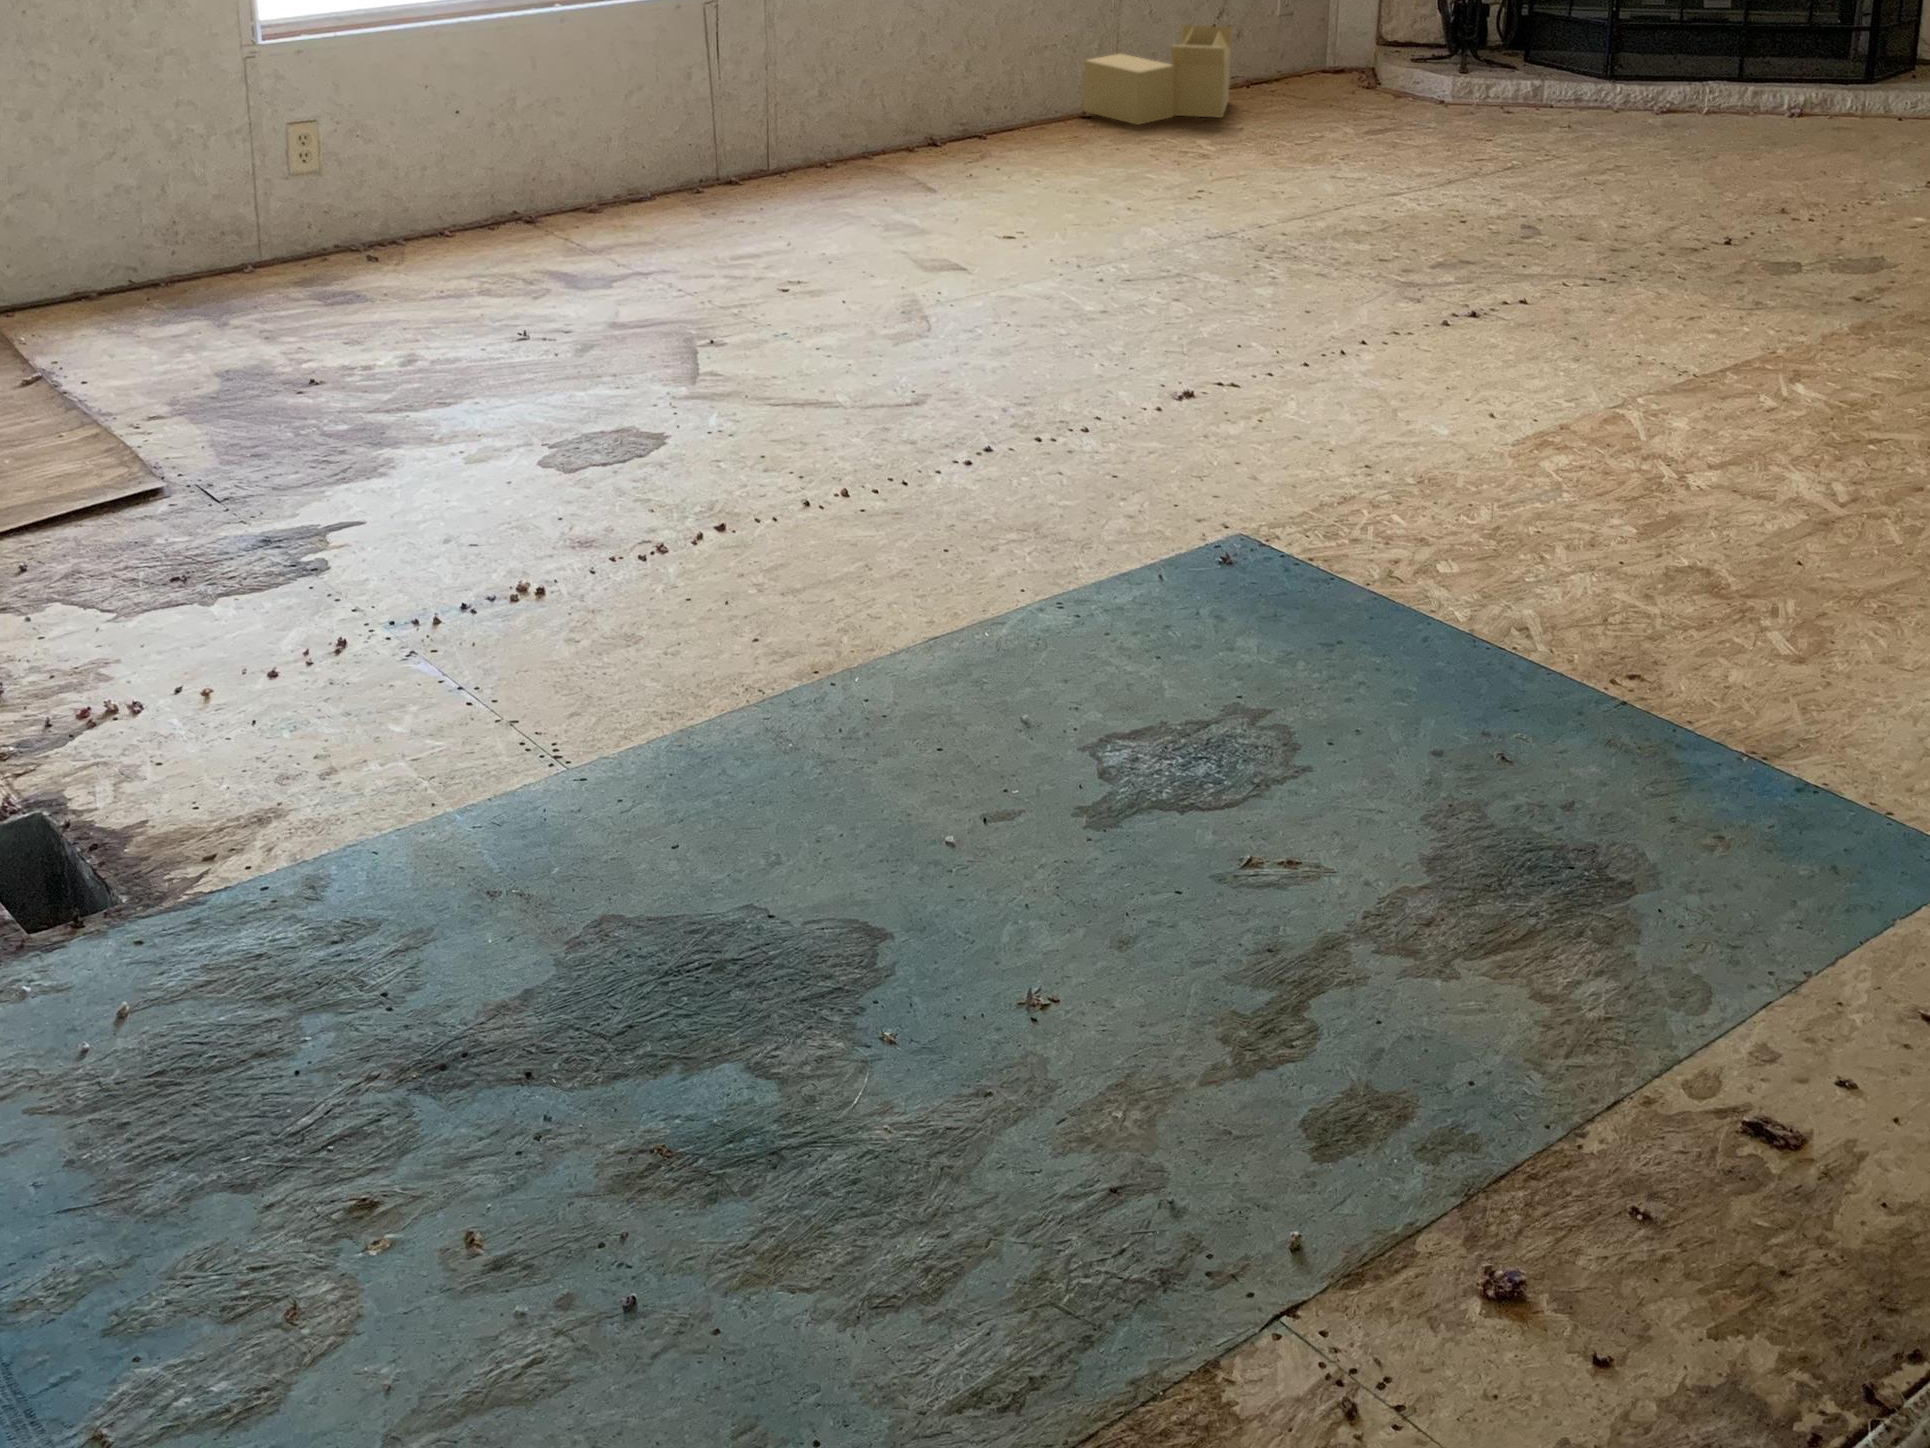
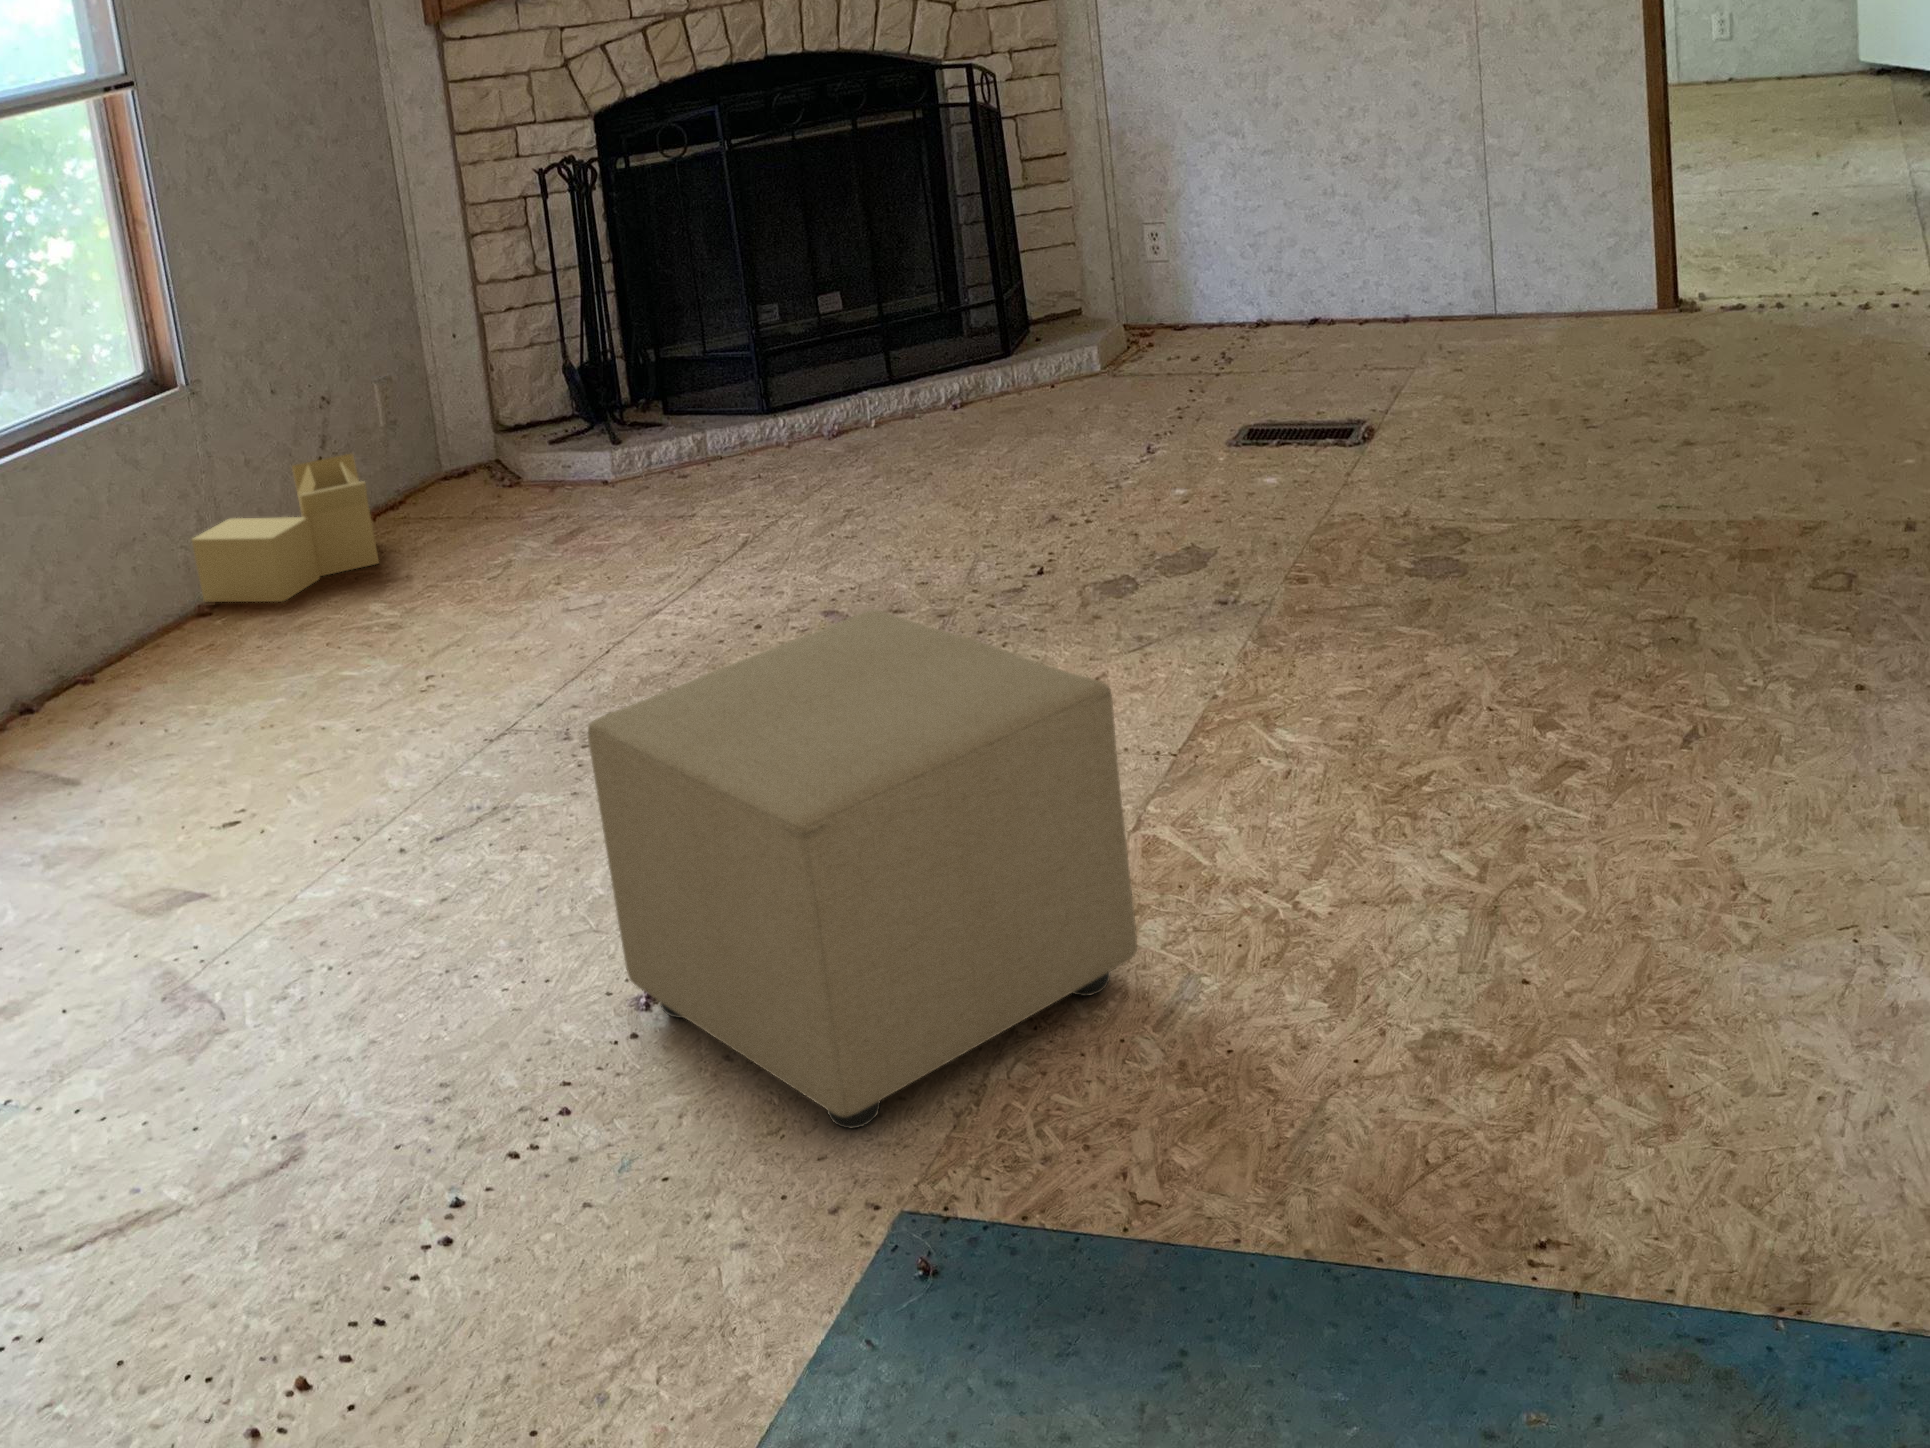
ottoman: none [1170,174,1533,490] -> present [588,610,1137,1128]

